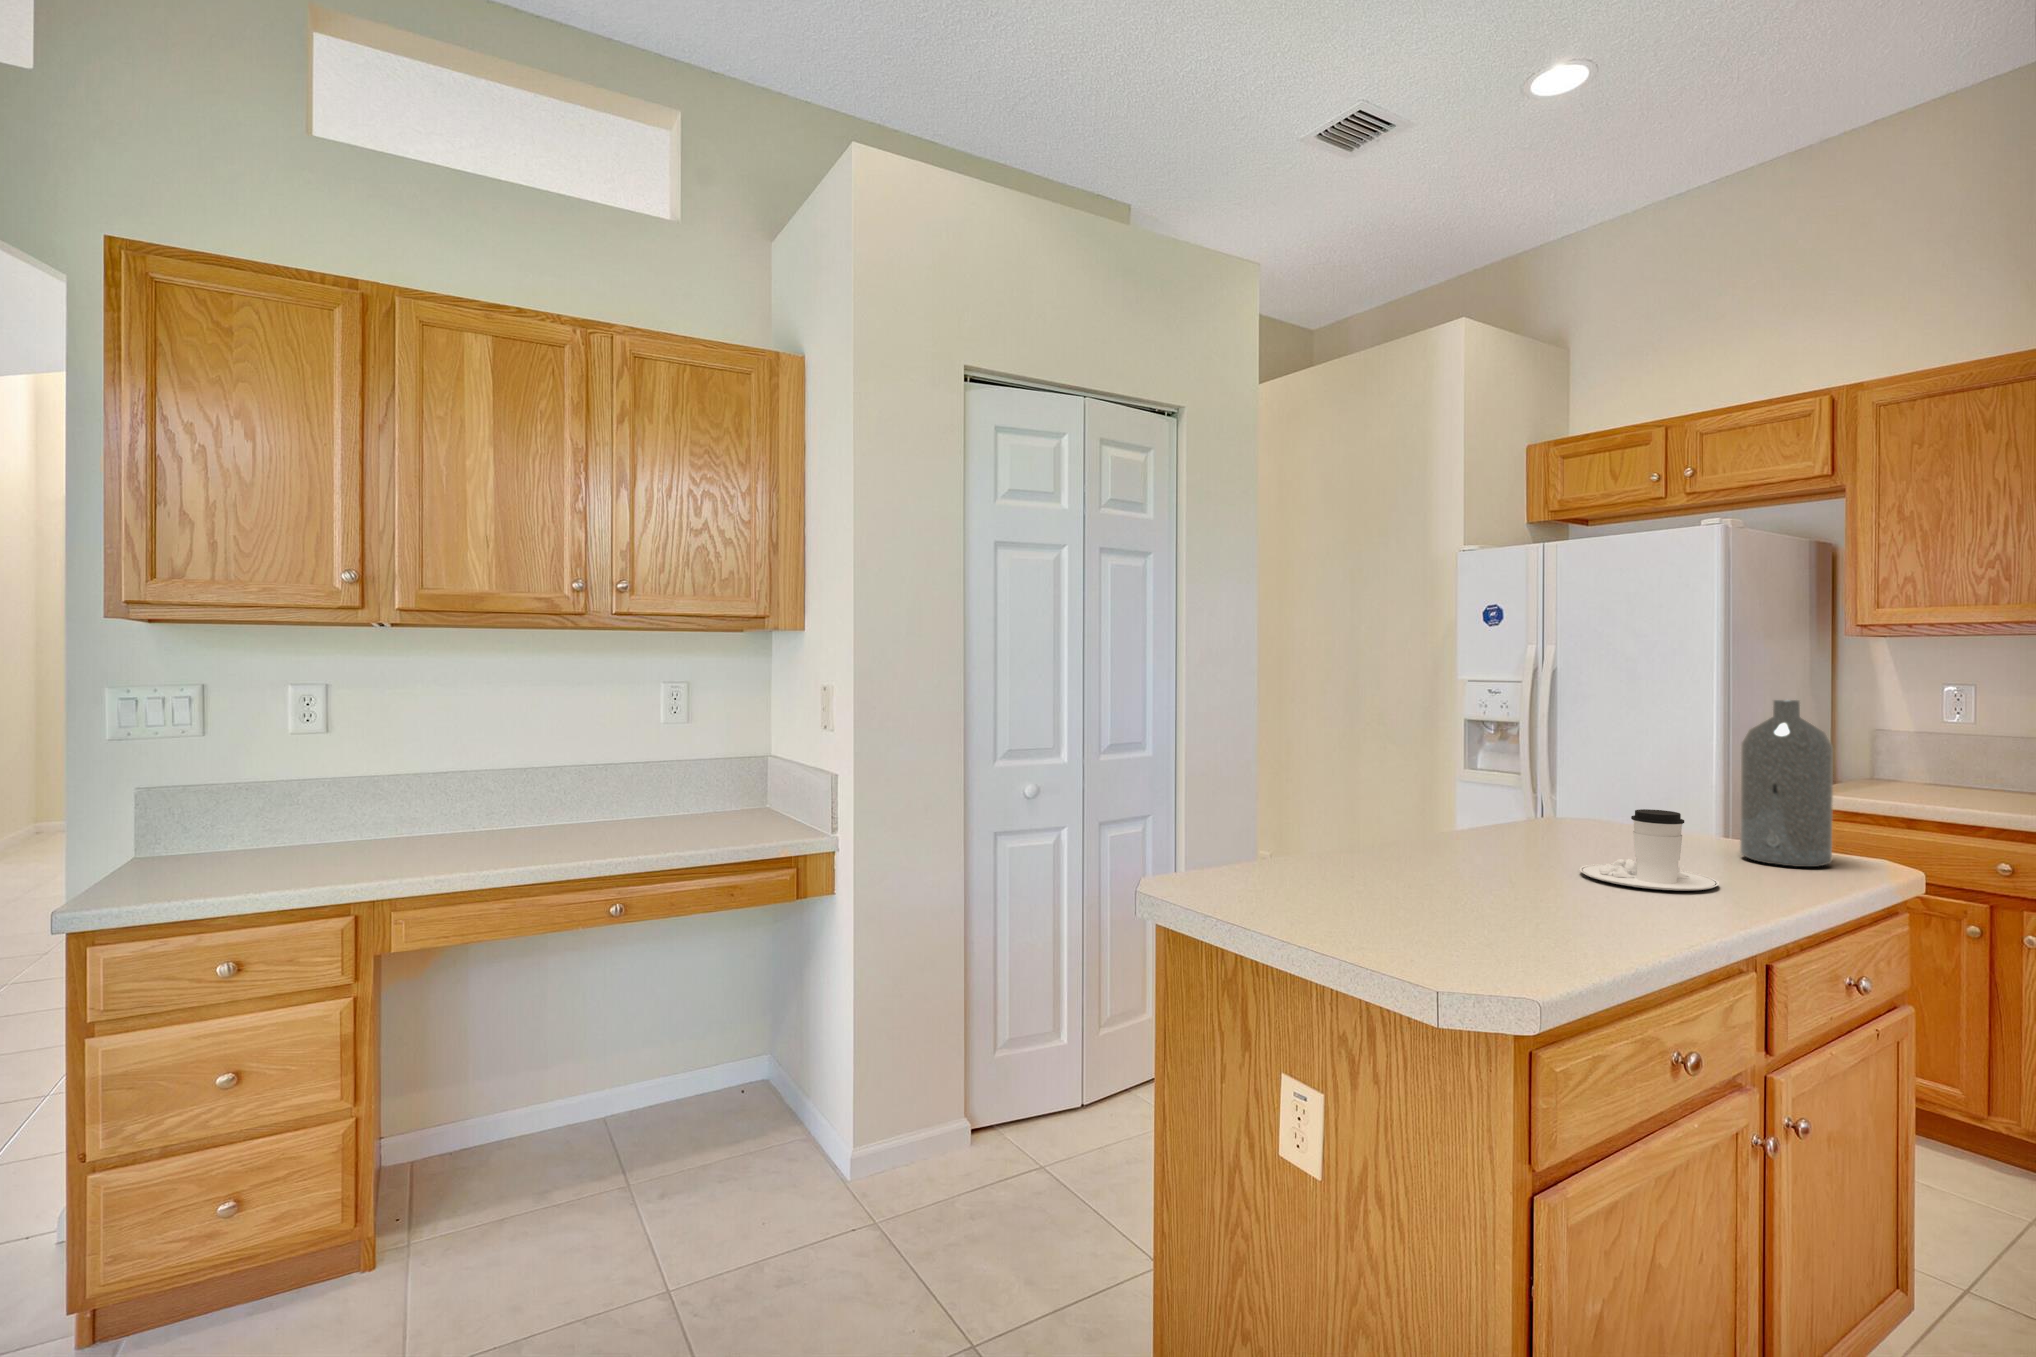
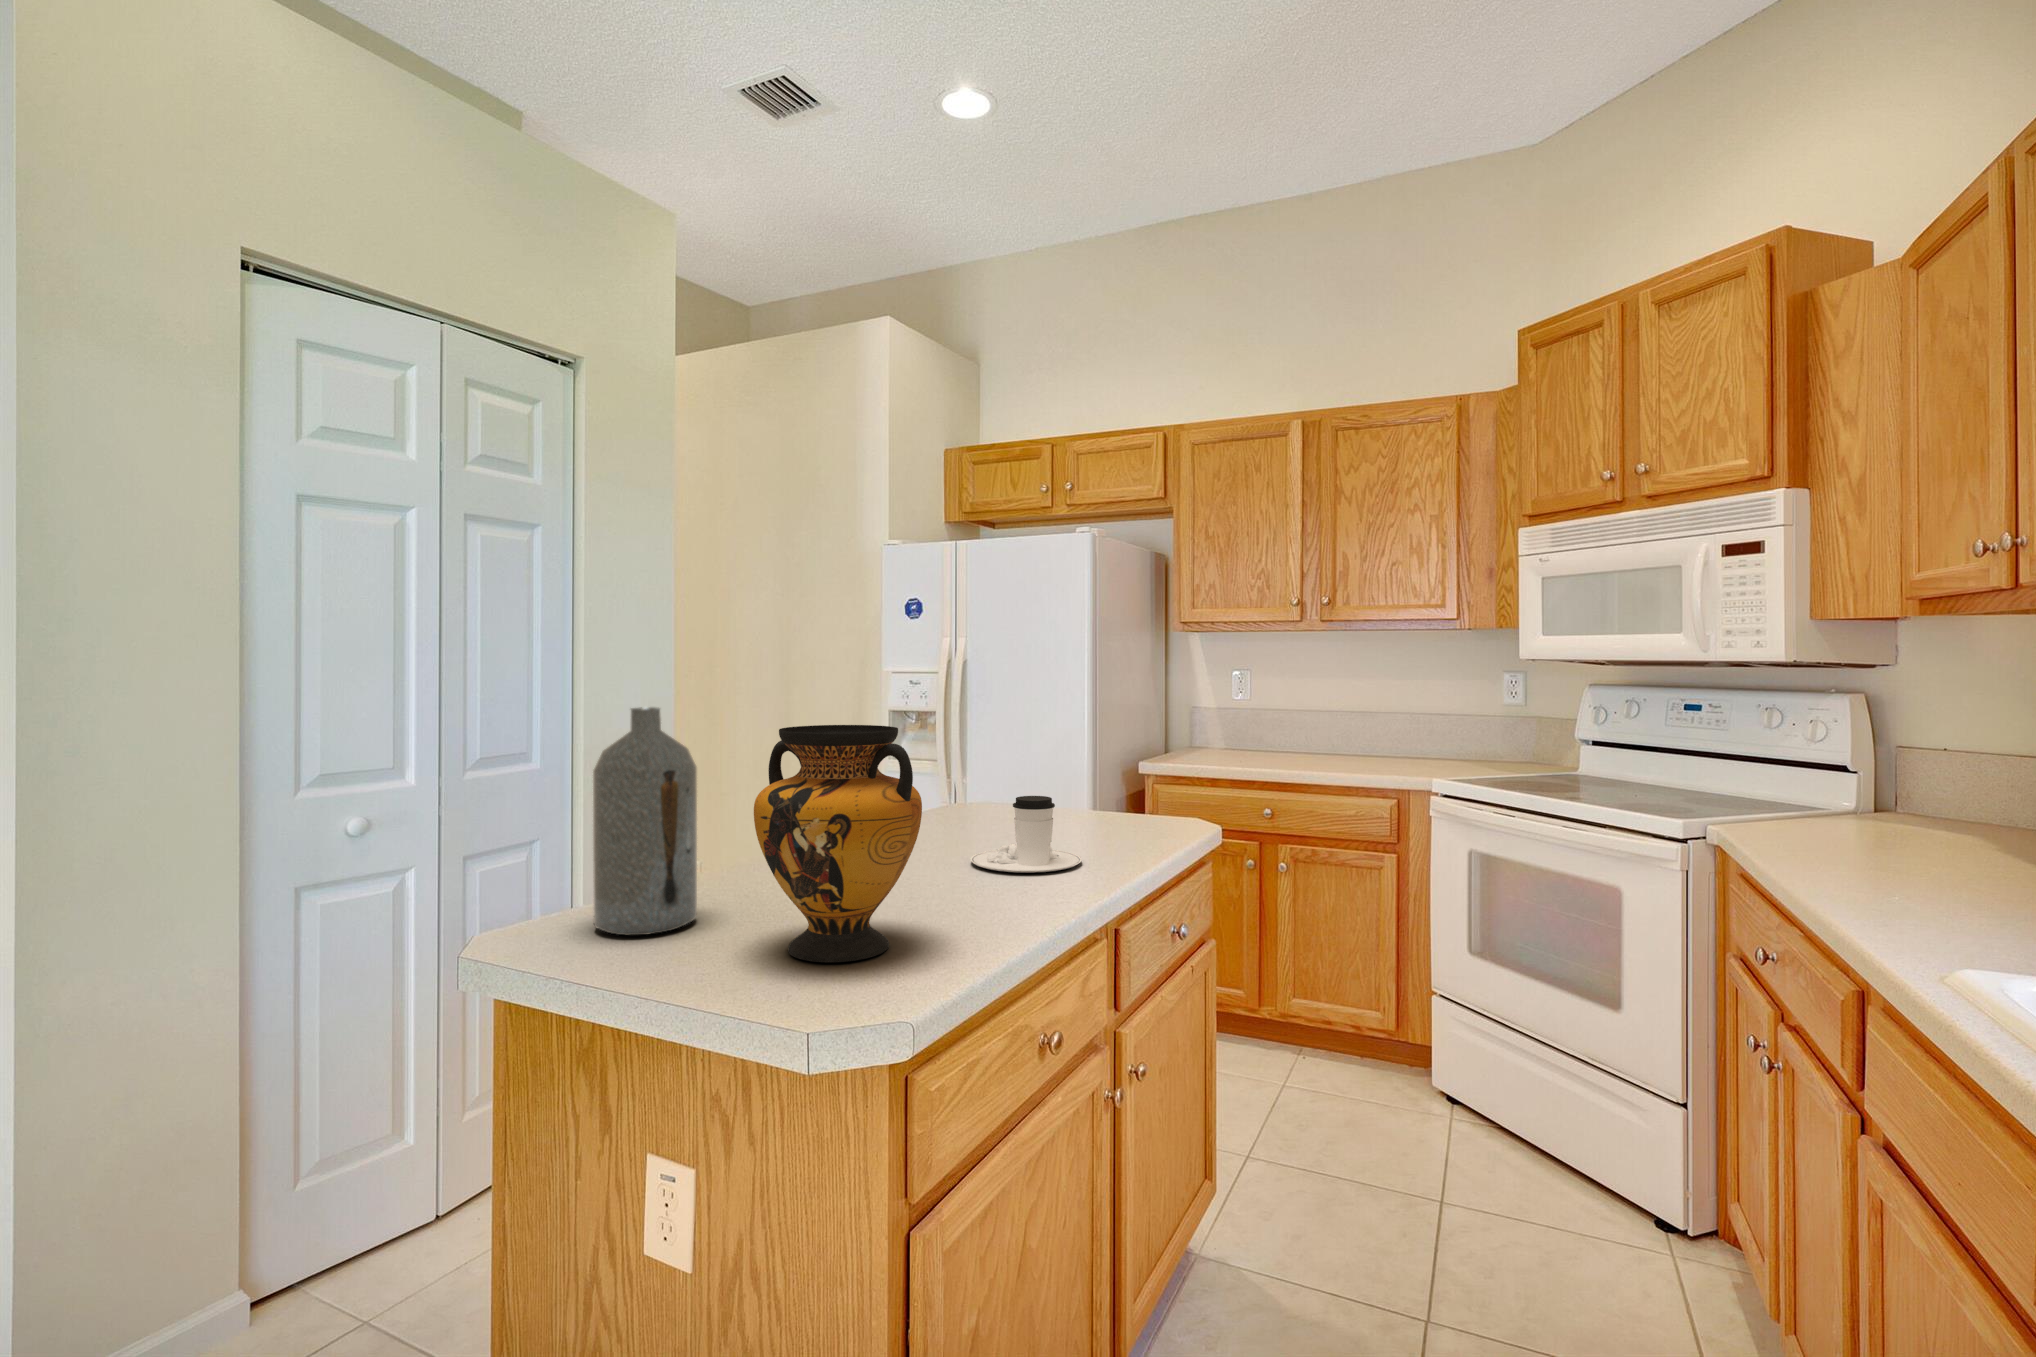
bottle: present [1740,700,1833,867] -> present [593,707,697,935]
vase: none [1374,724,1539,940] -> present [754,725,922,962]

